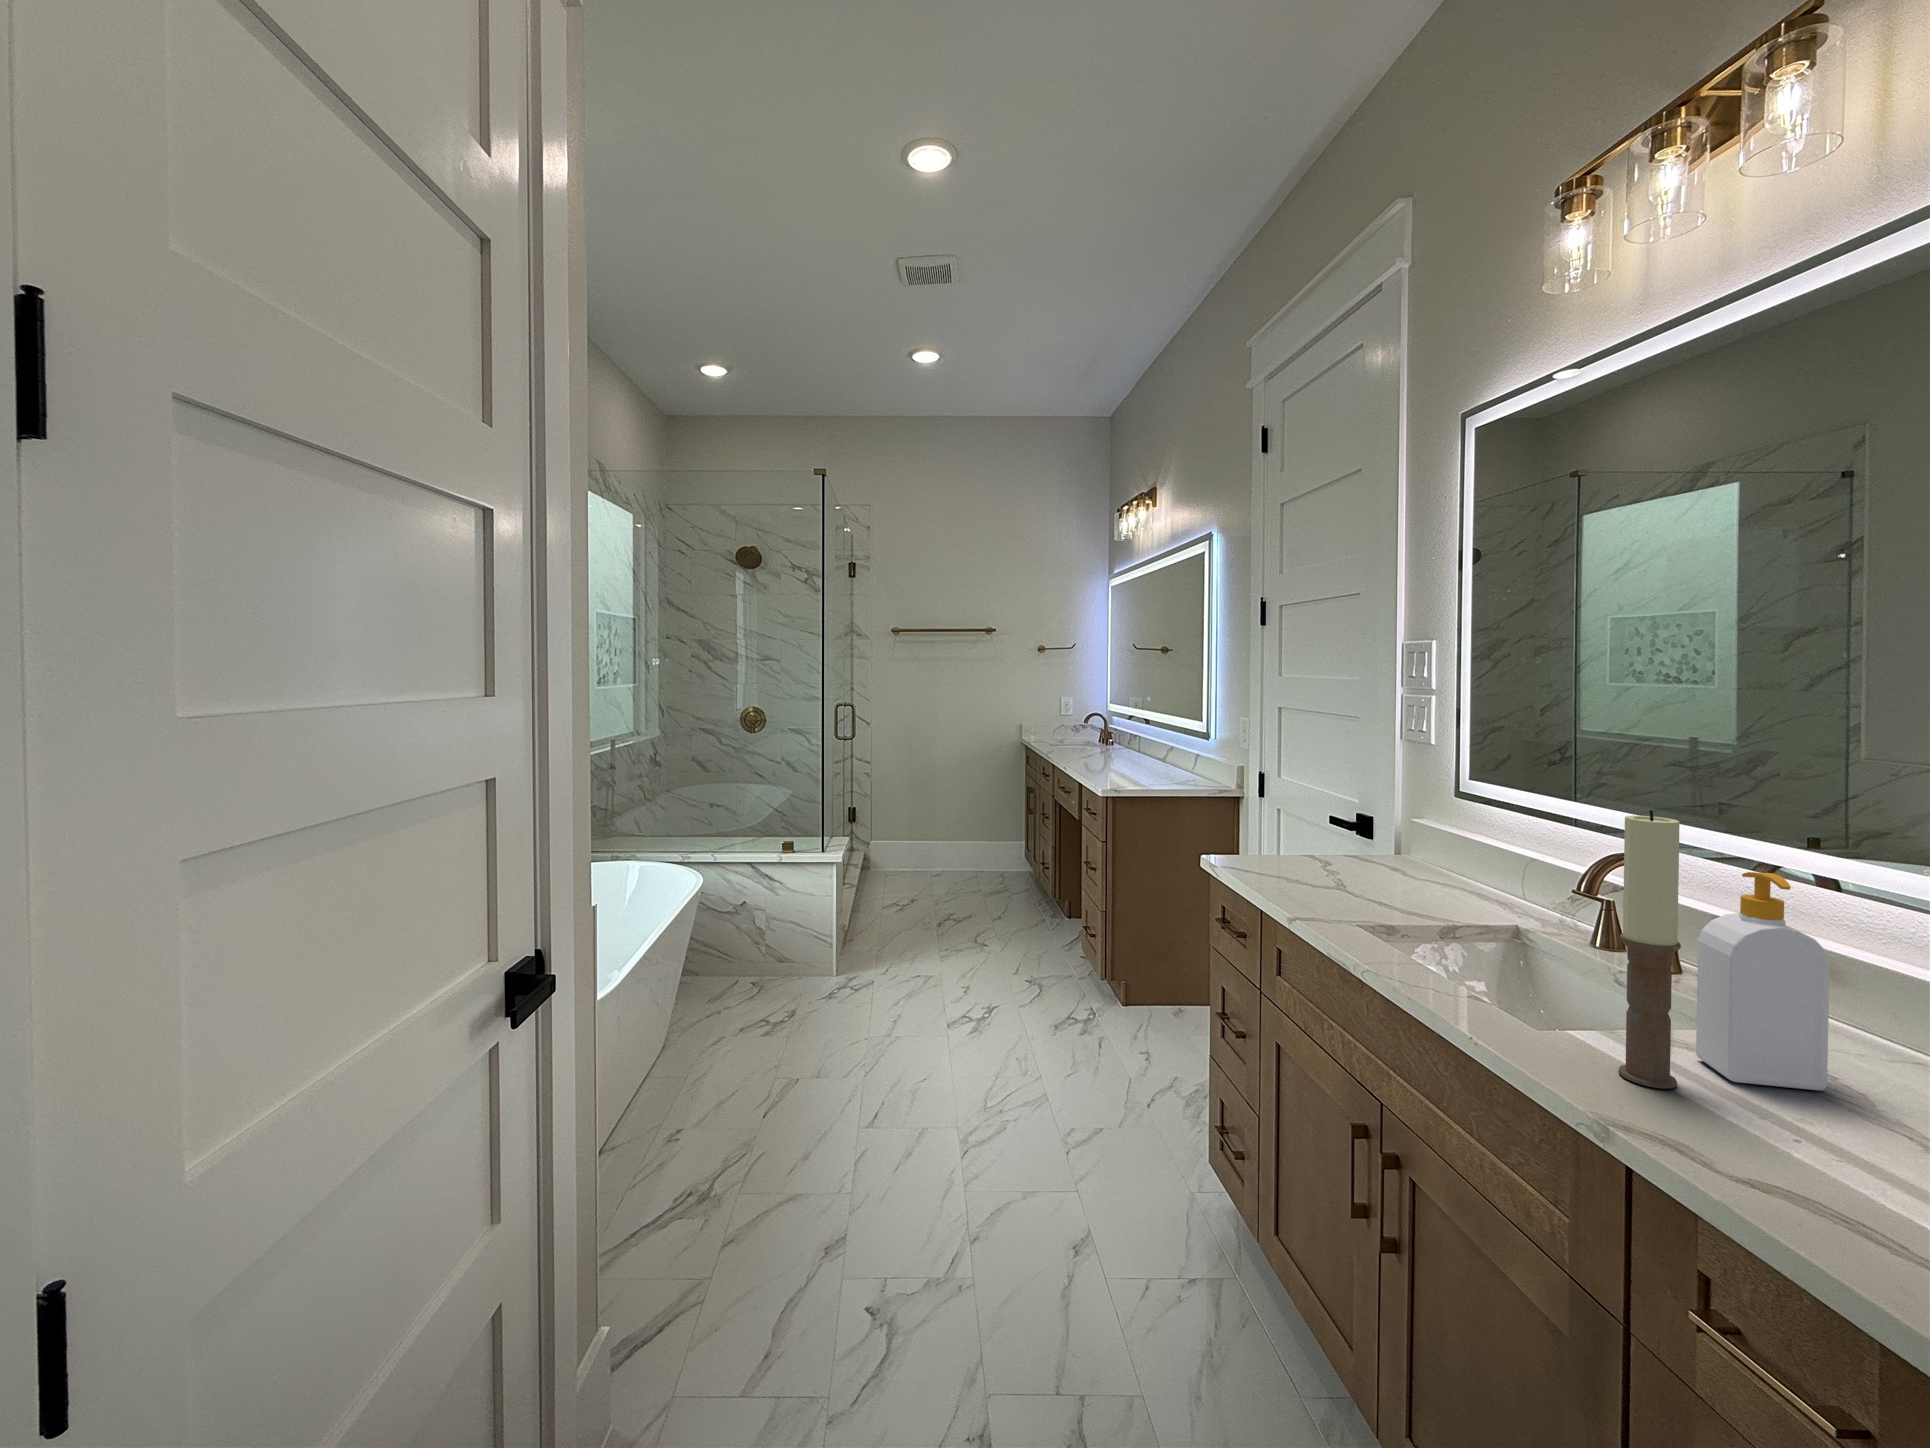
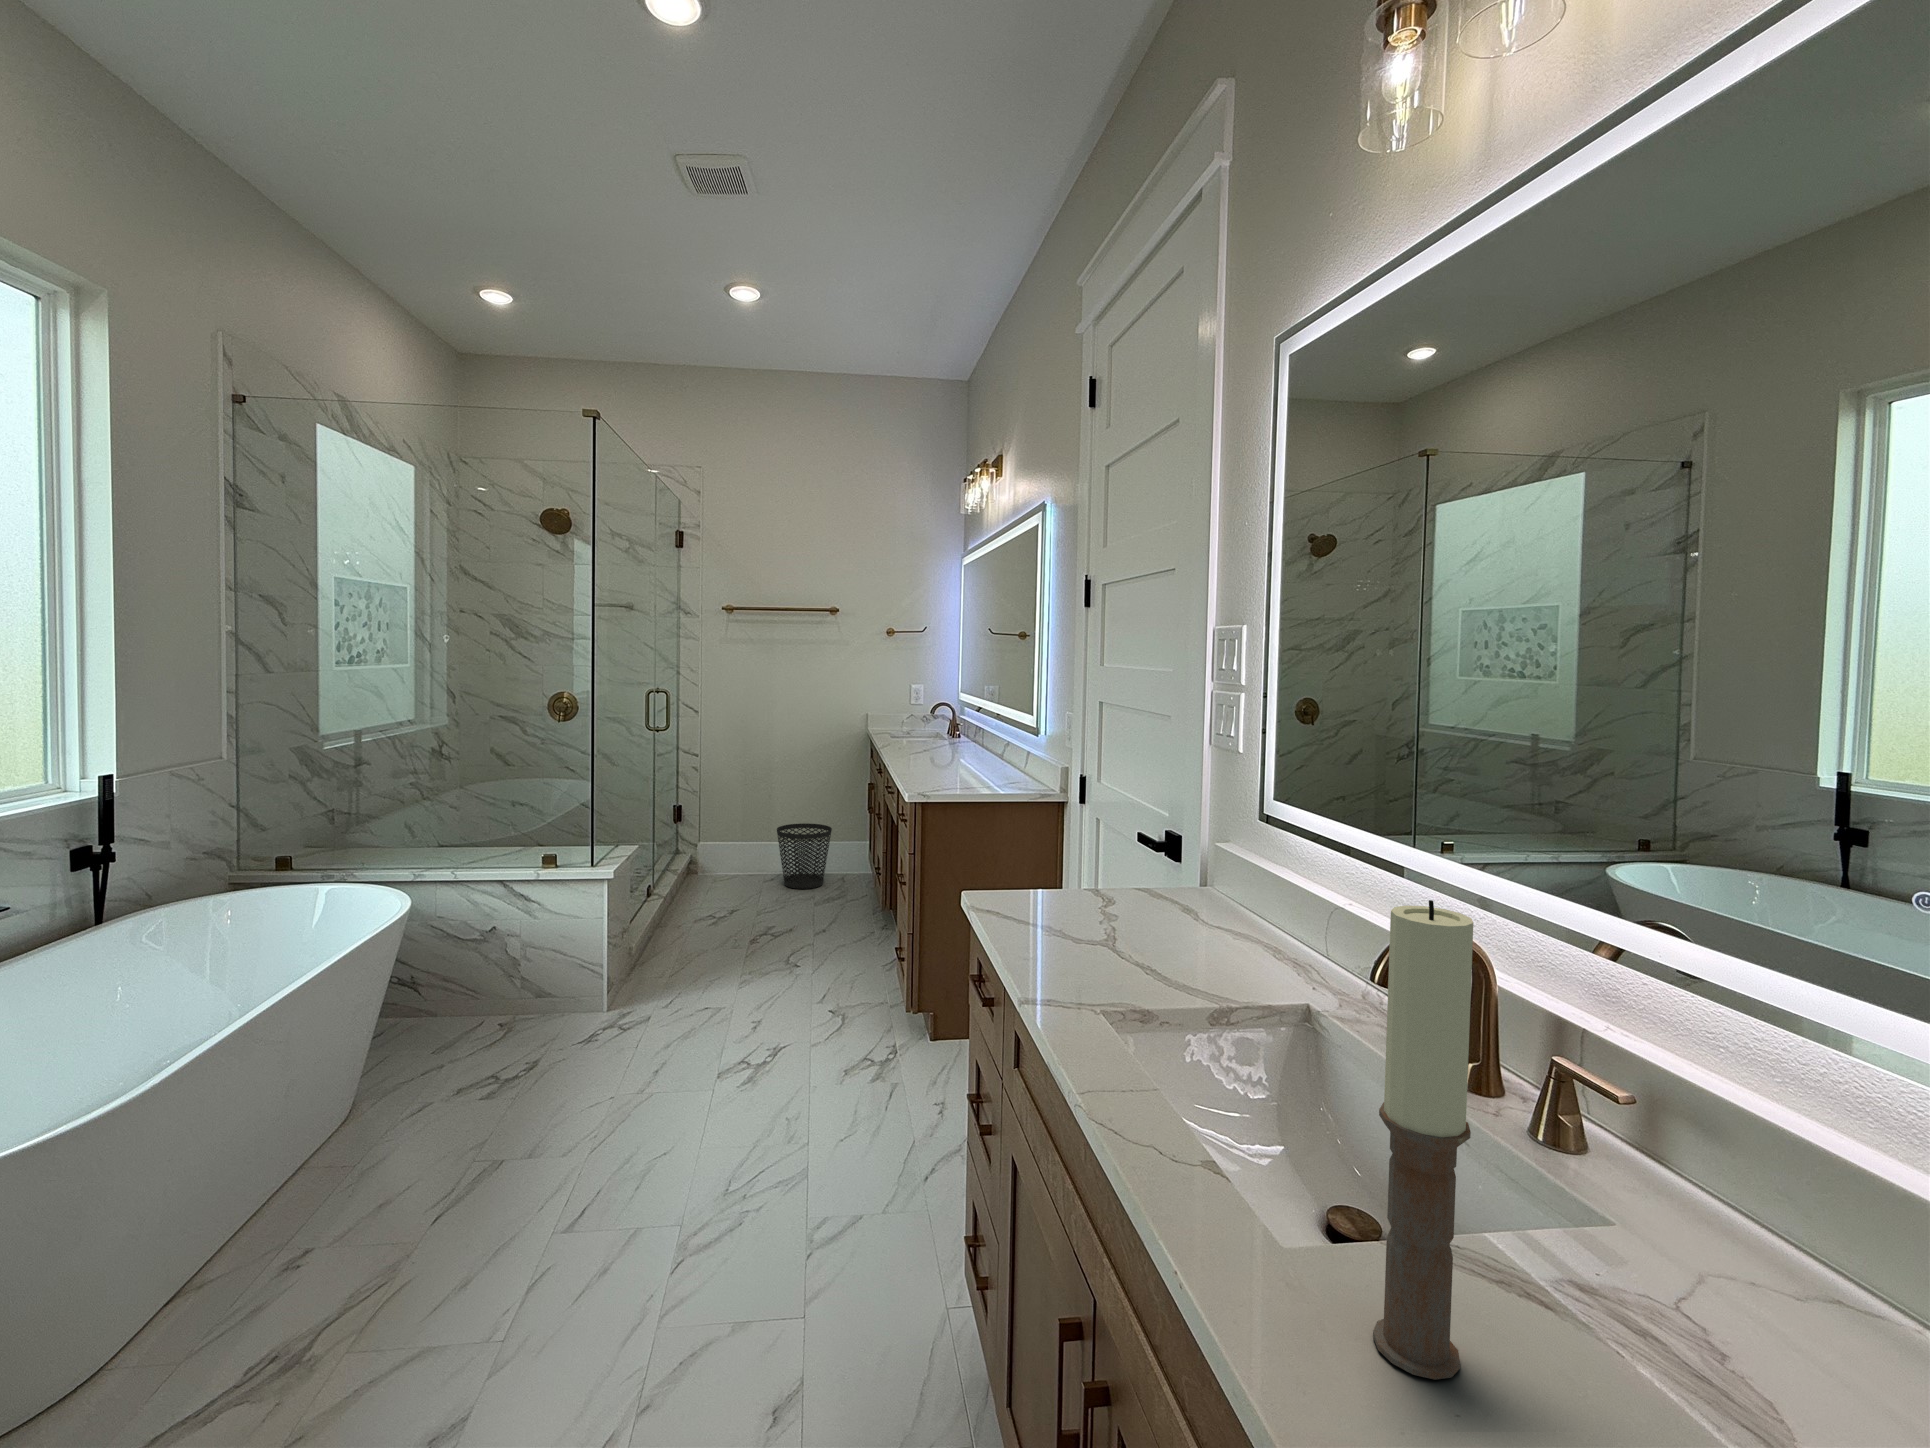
wastebasket: none [946,822,994,879] -> present [777,823,832,889]
soap bottle: present [1696,872,1830,1091] -> none [1499,997,1702,1368]

